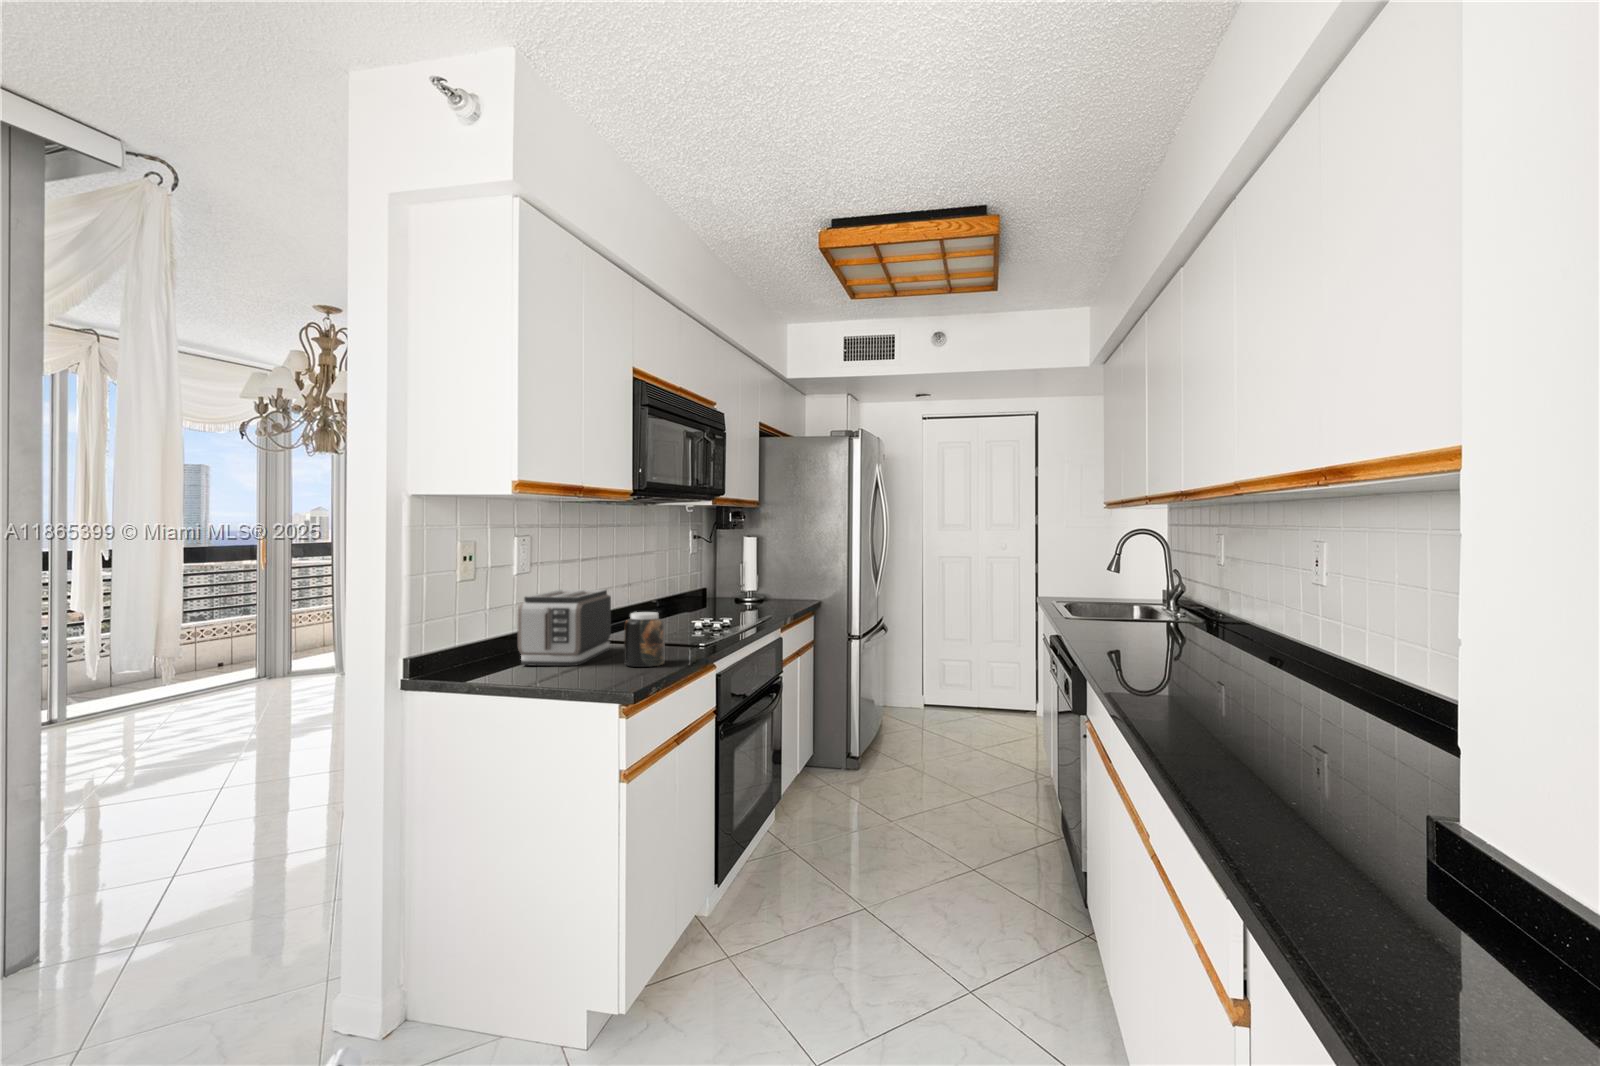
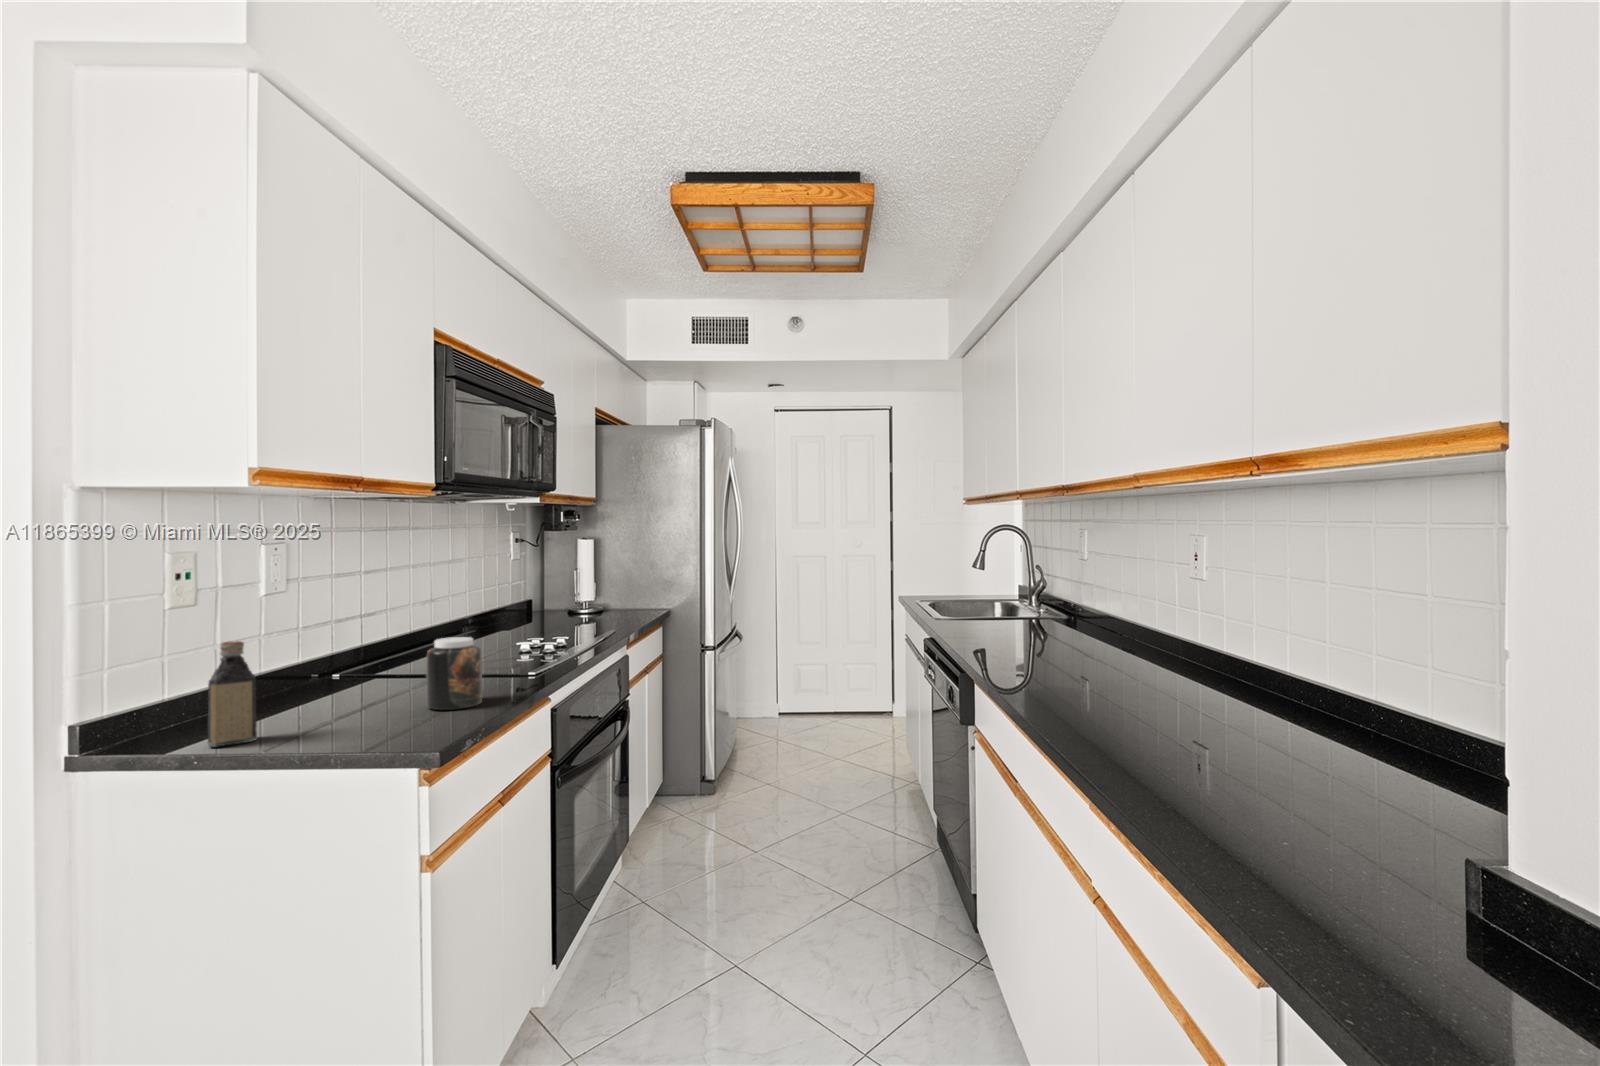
toaster: present [518,589,611,666] -> none [270,609,409,716]
bottle: none [481,607,512,682] -> present [208,641,257,747]

